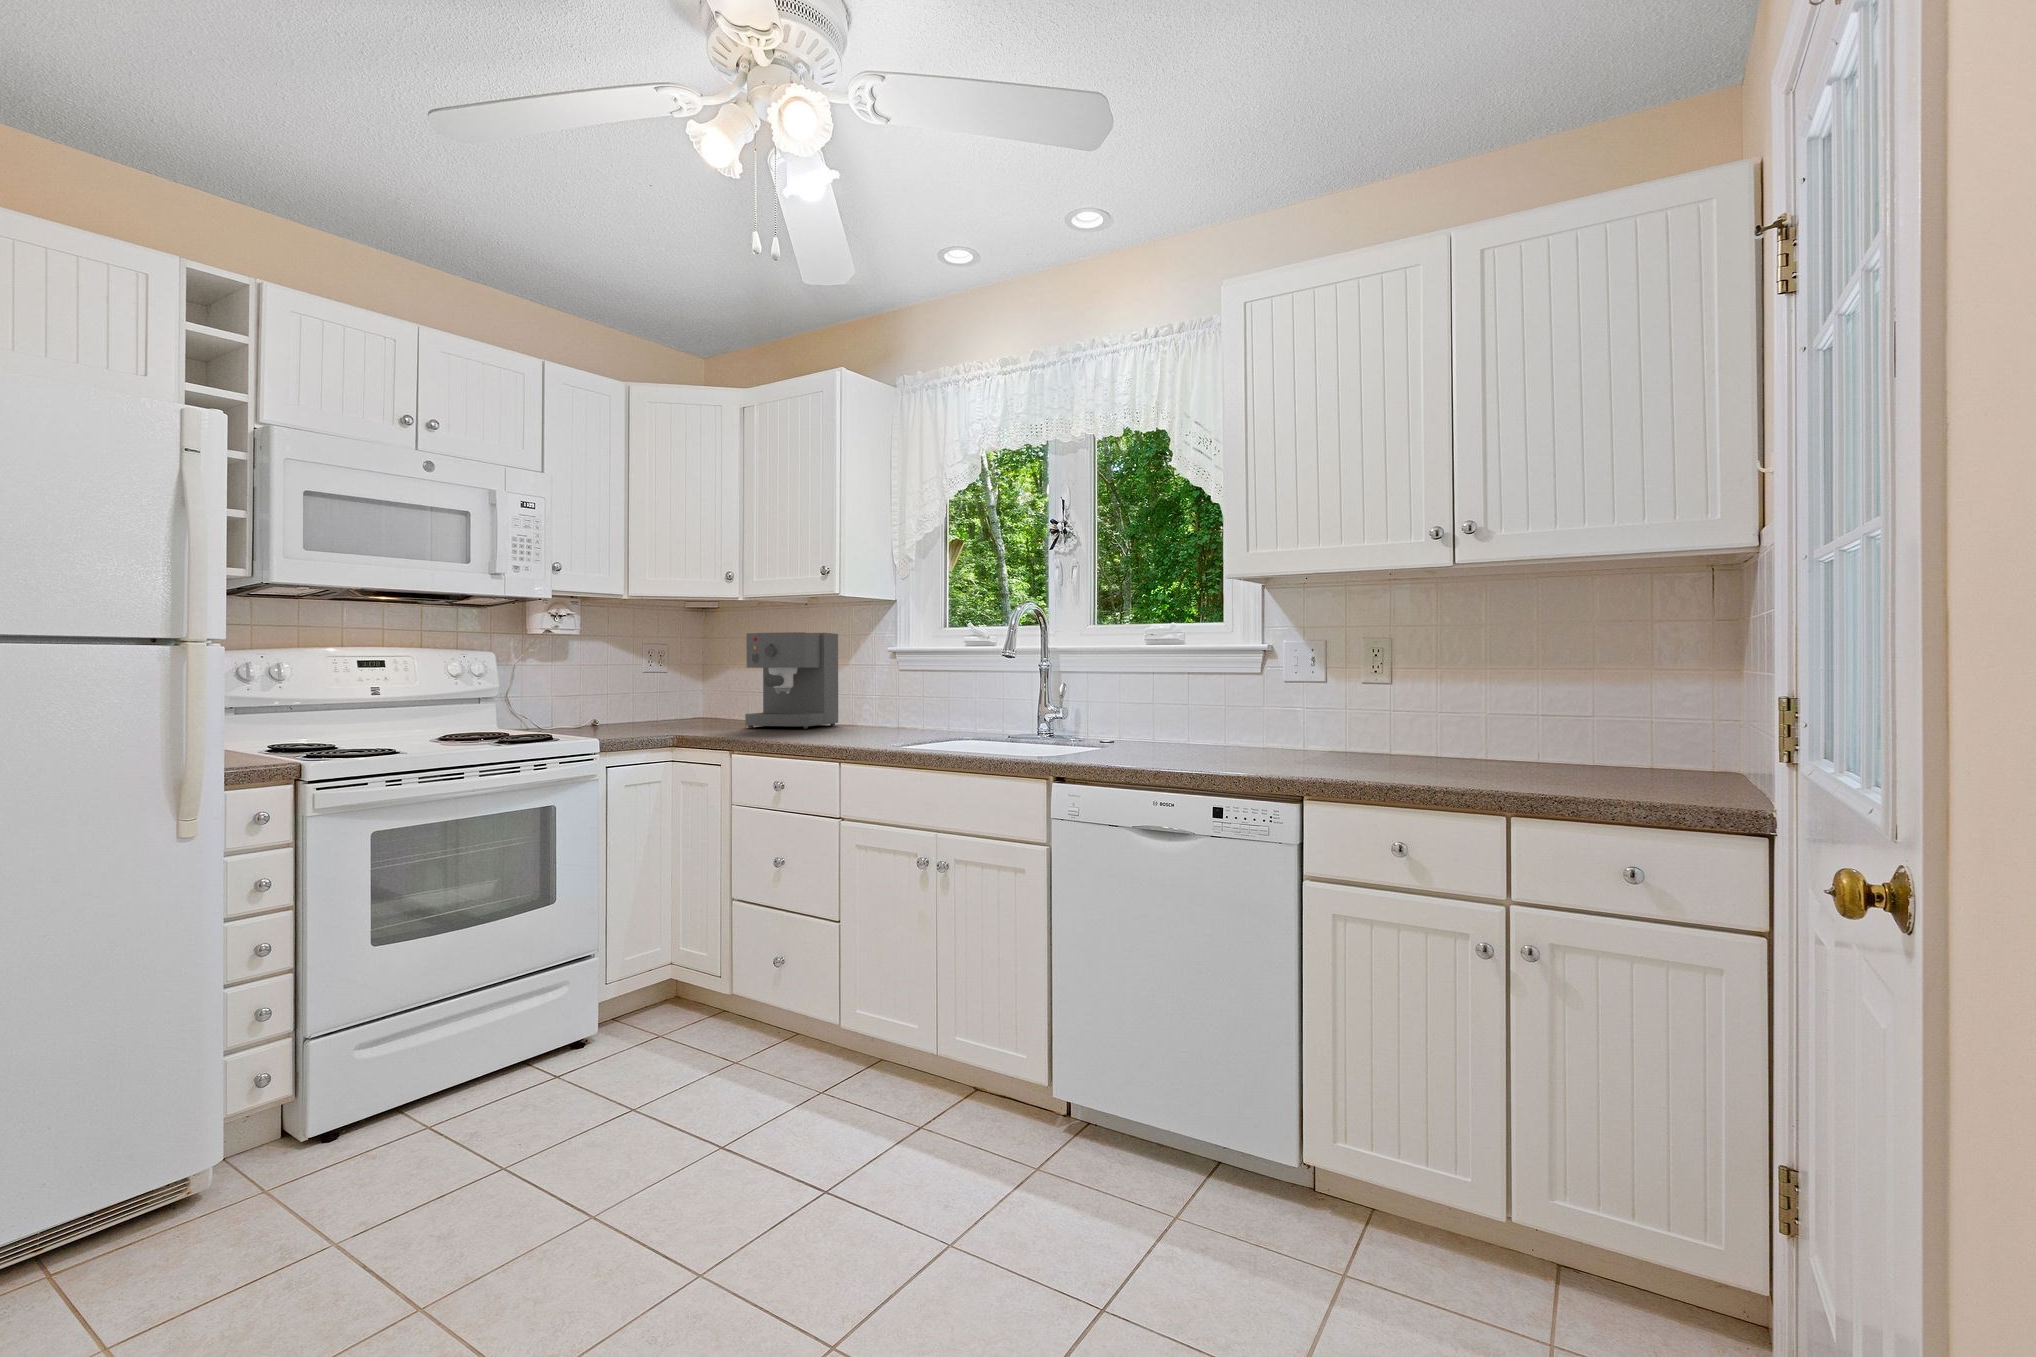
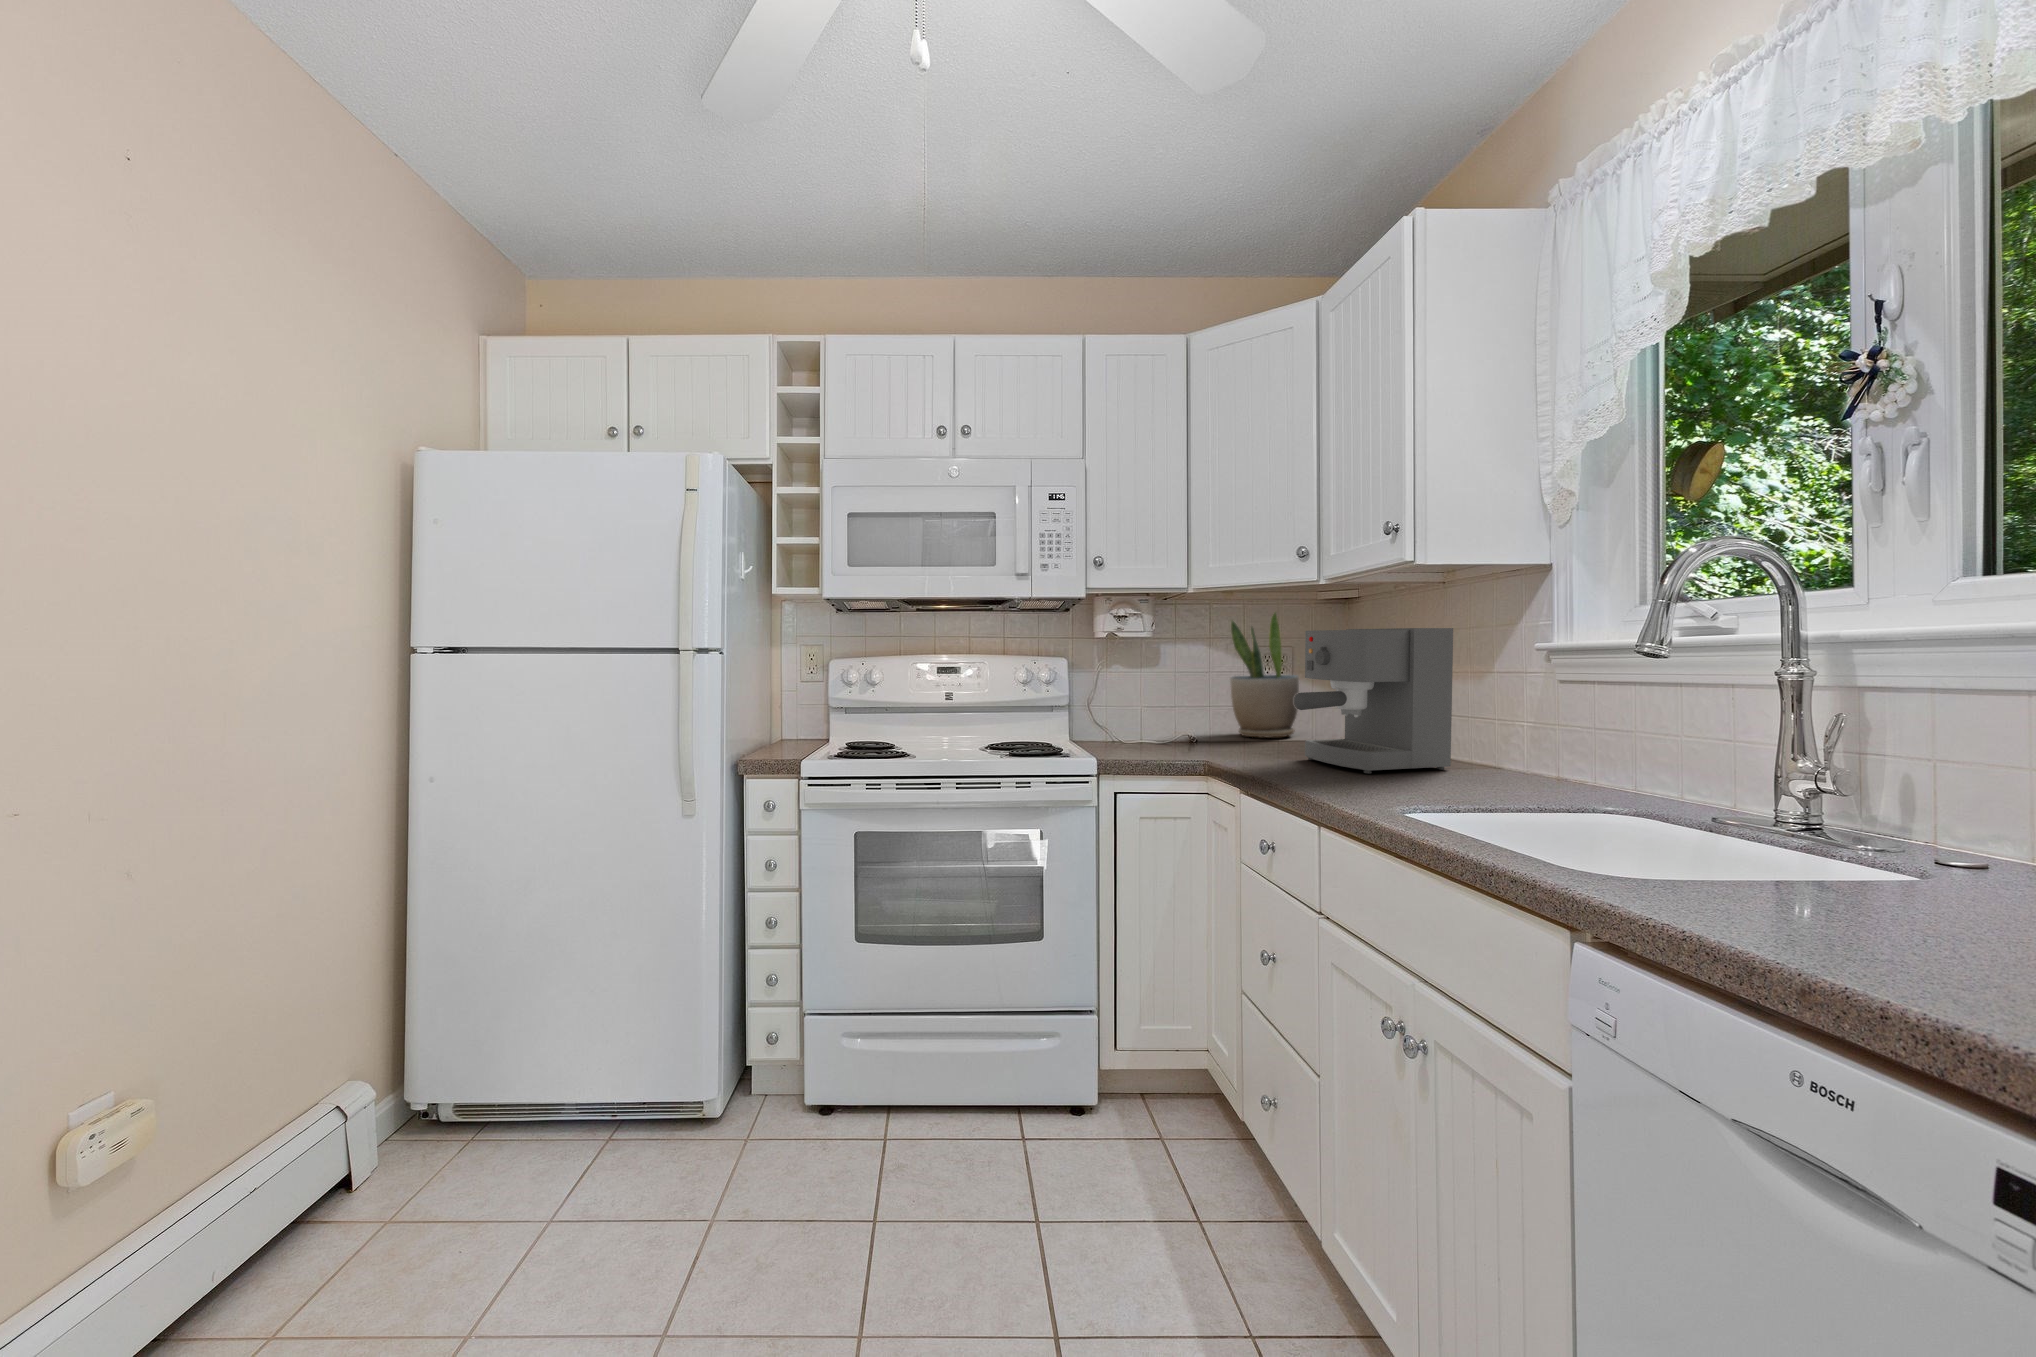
potted plant: none [636,619,693,723] -> present [1230,613,1299,737]

